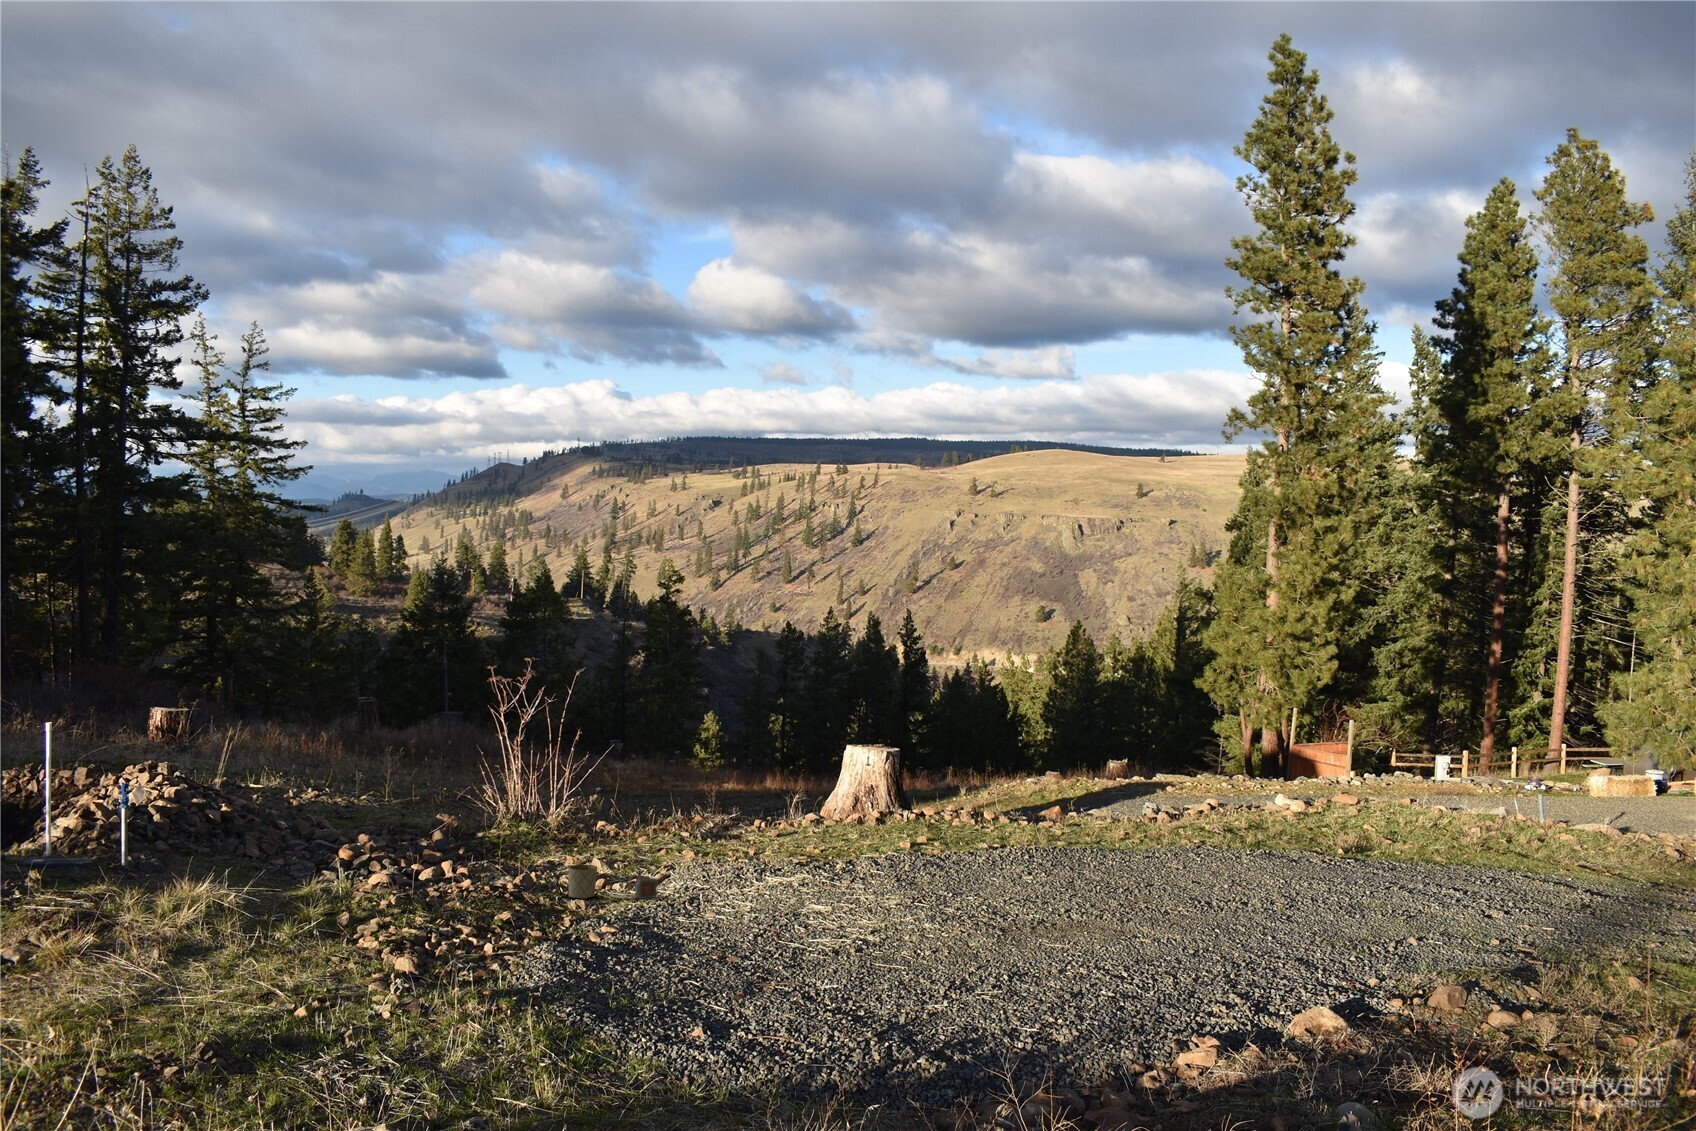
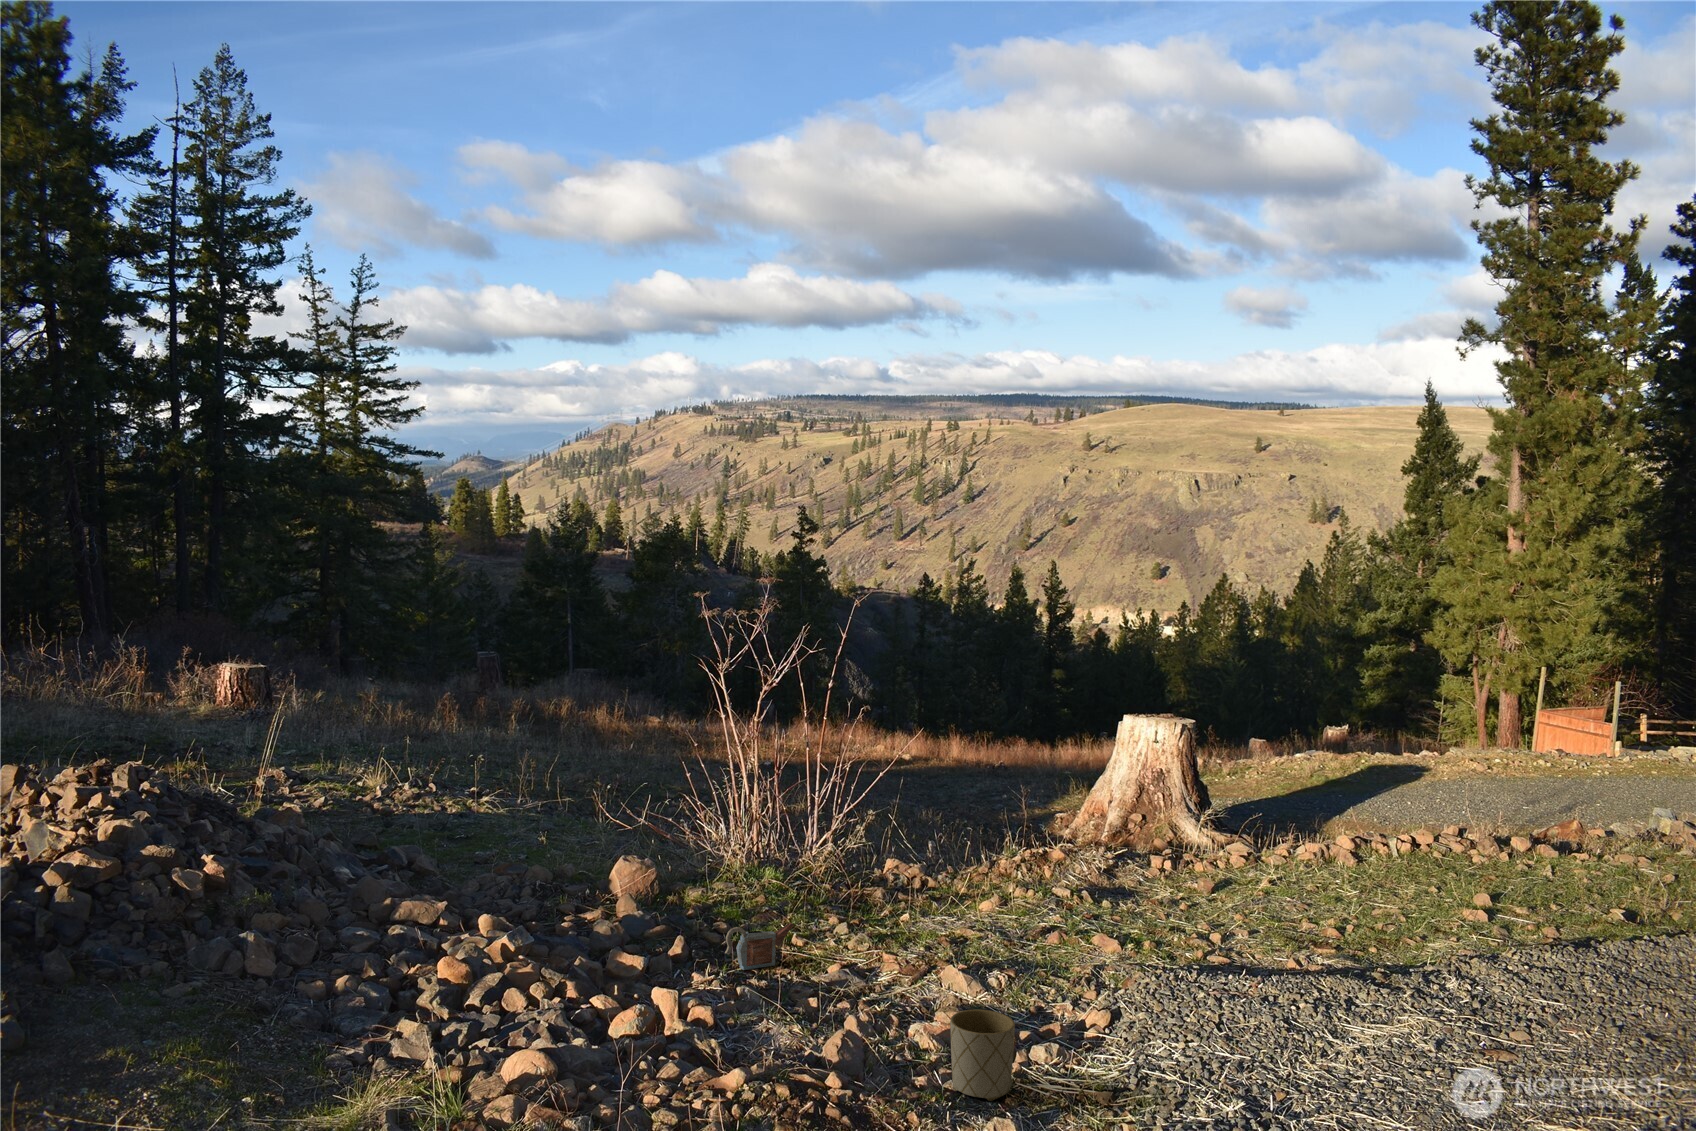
watering can: present [629,873,668,899] -> present [725,923,794,970]

